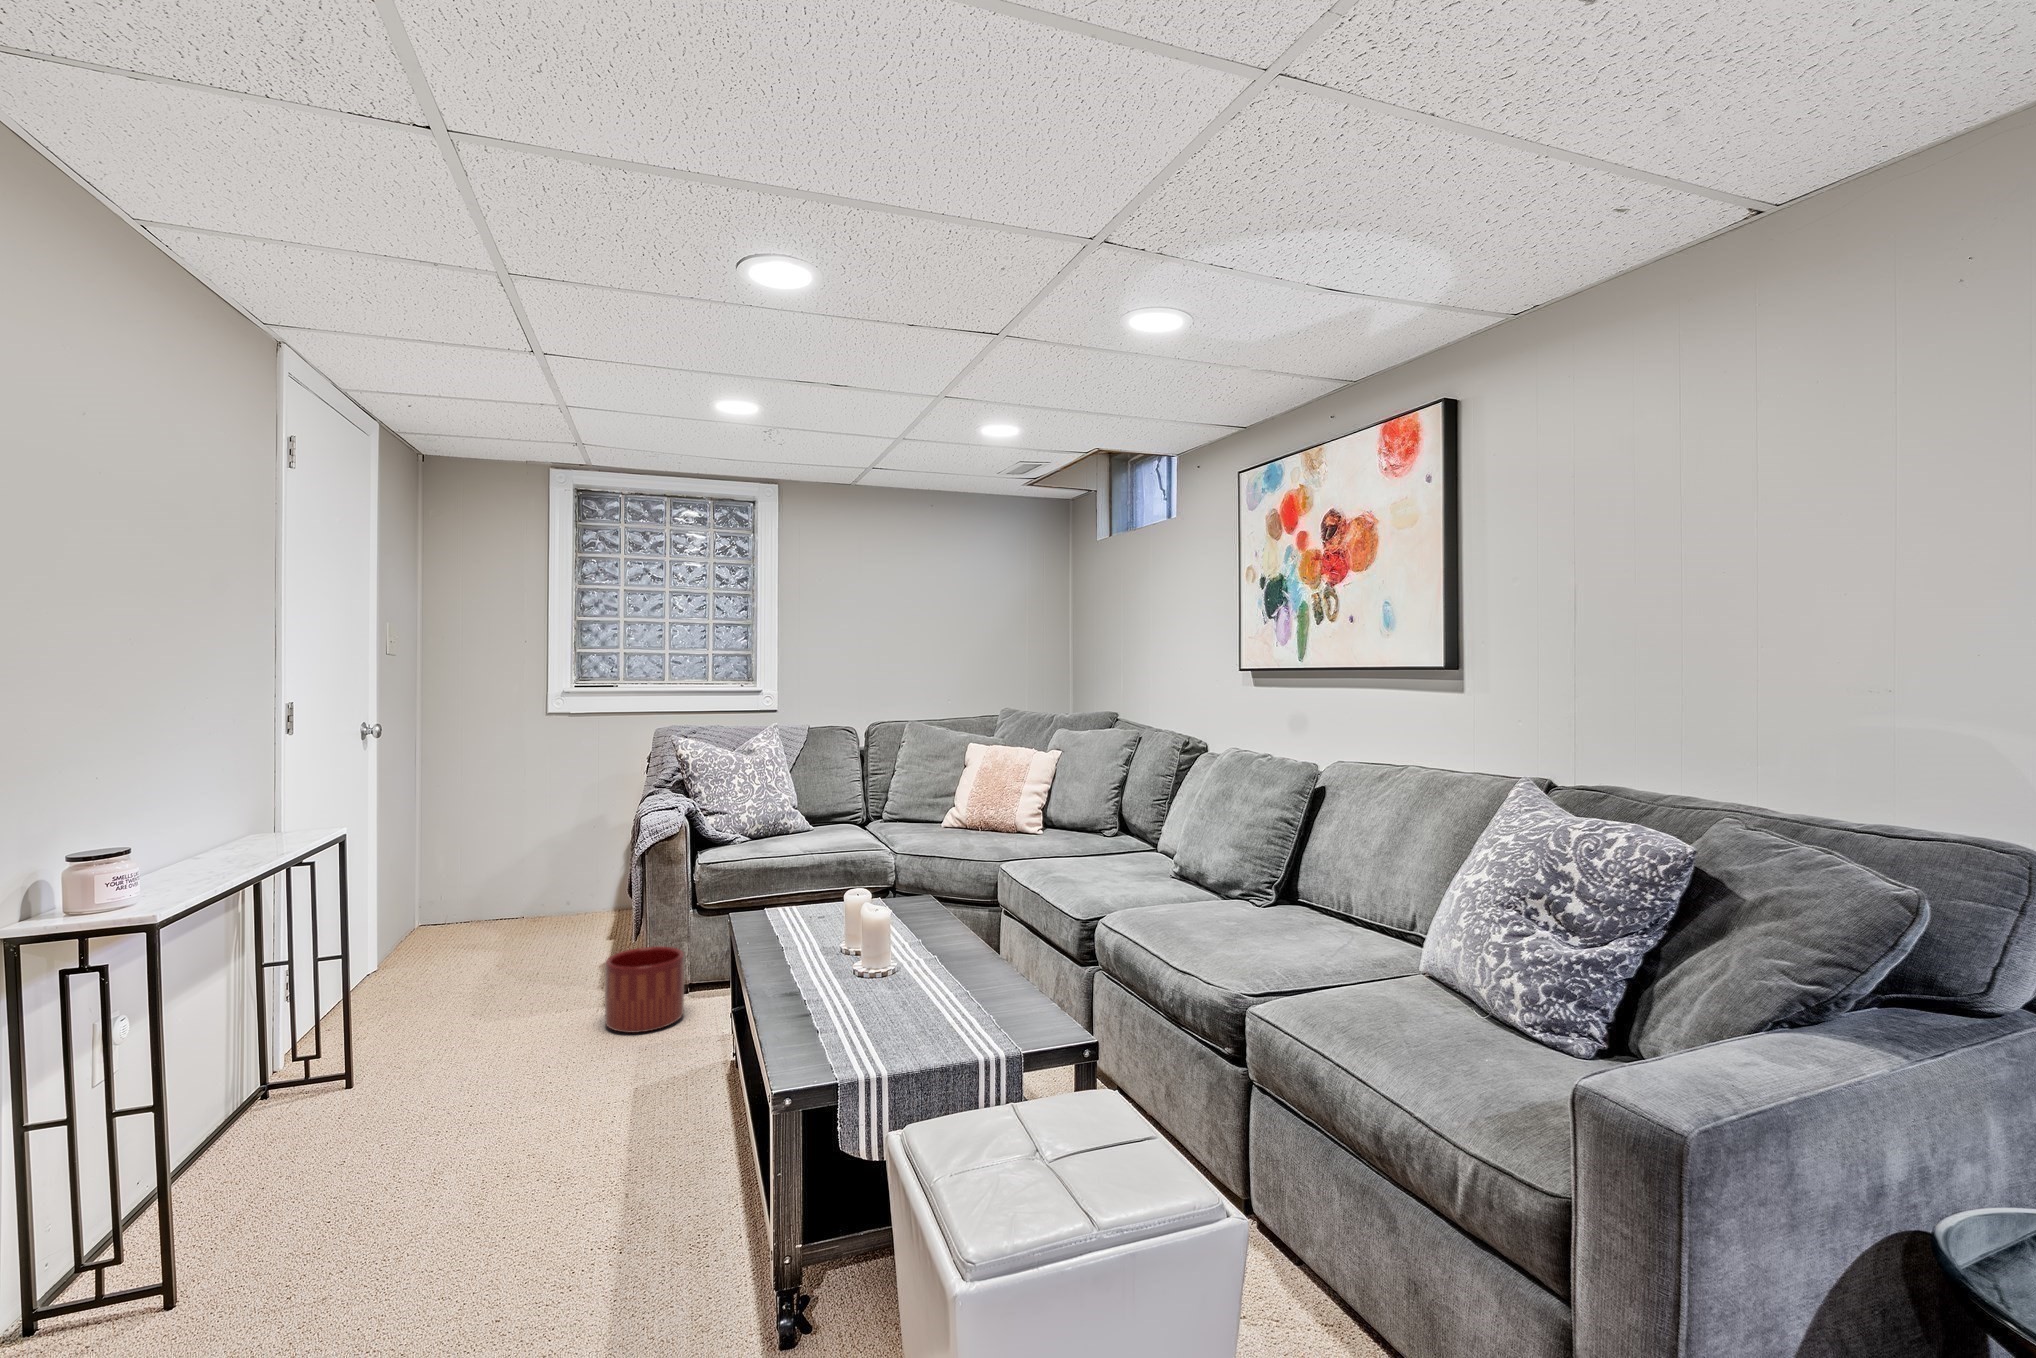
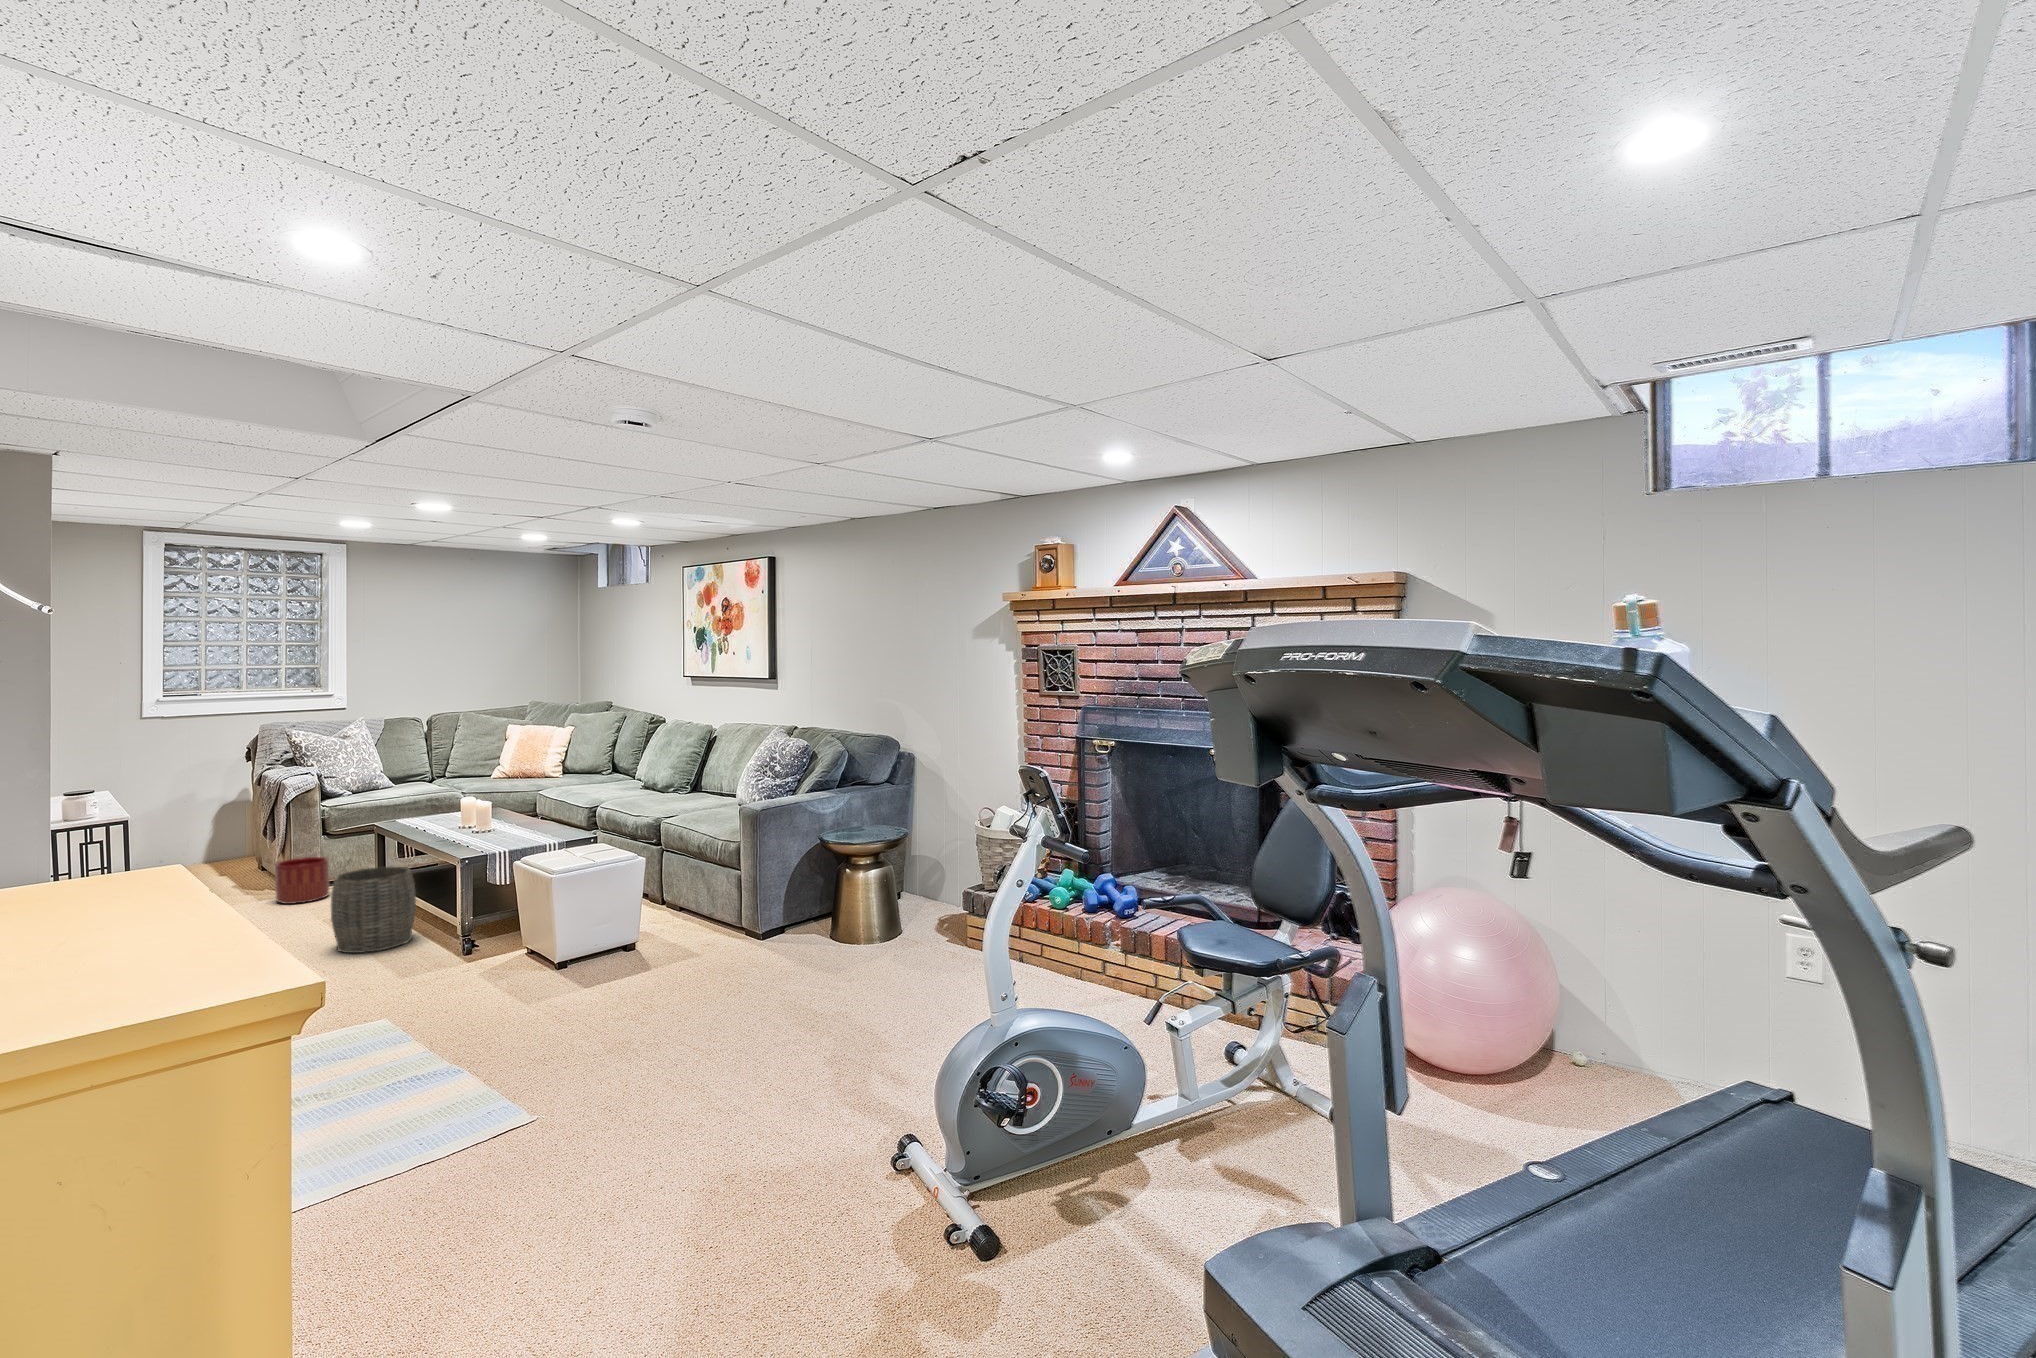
woven basket: none [554,1037,733,1278] -> present [331,867,416,953]

